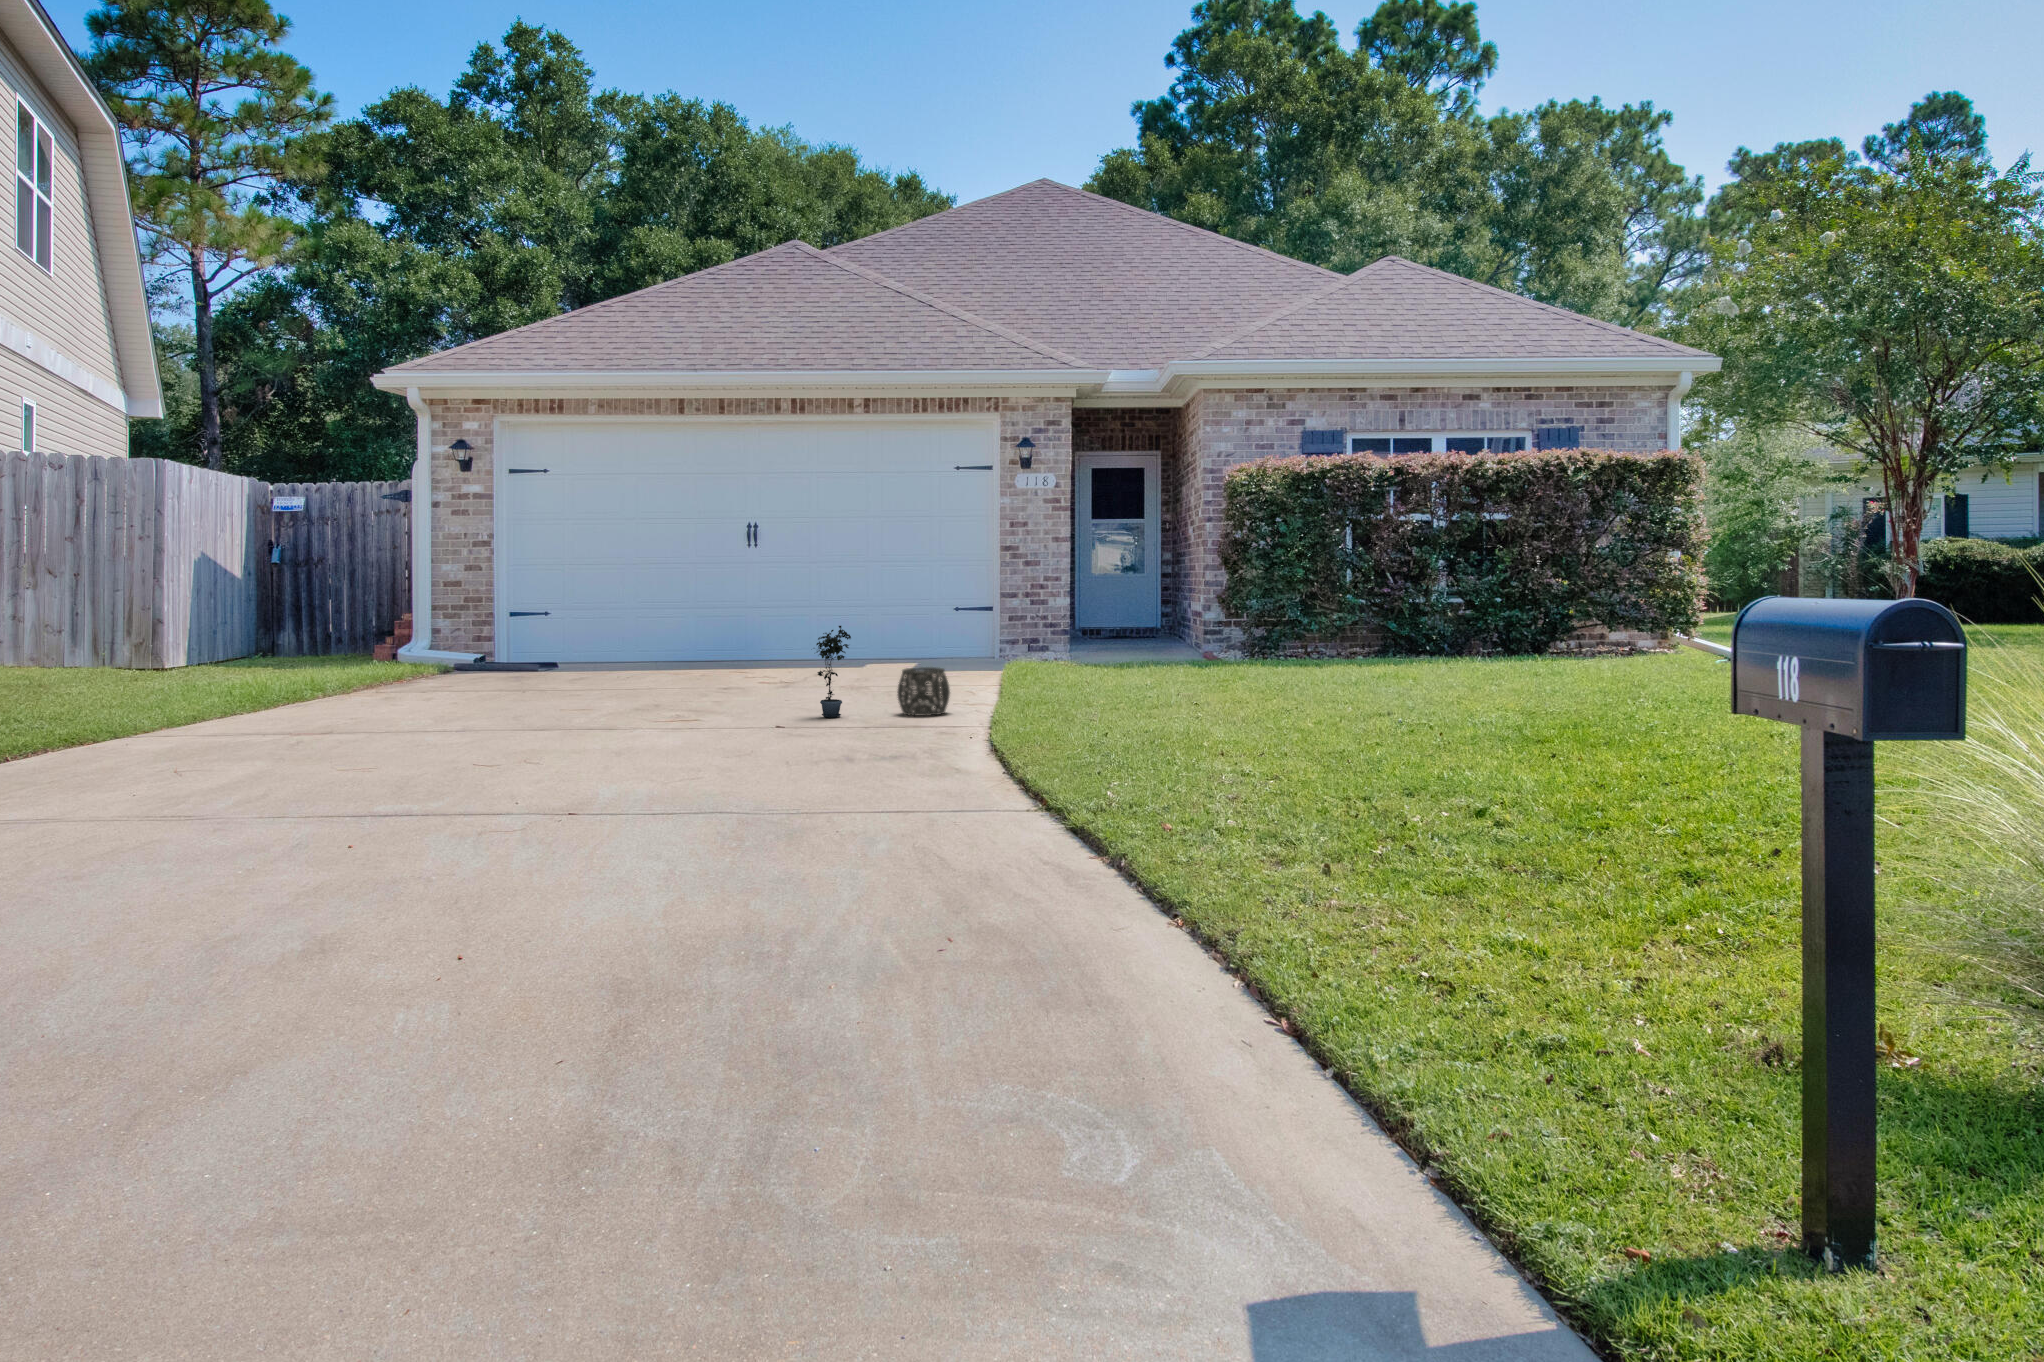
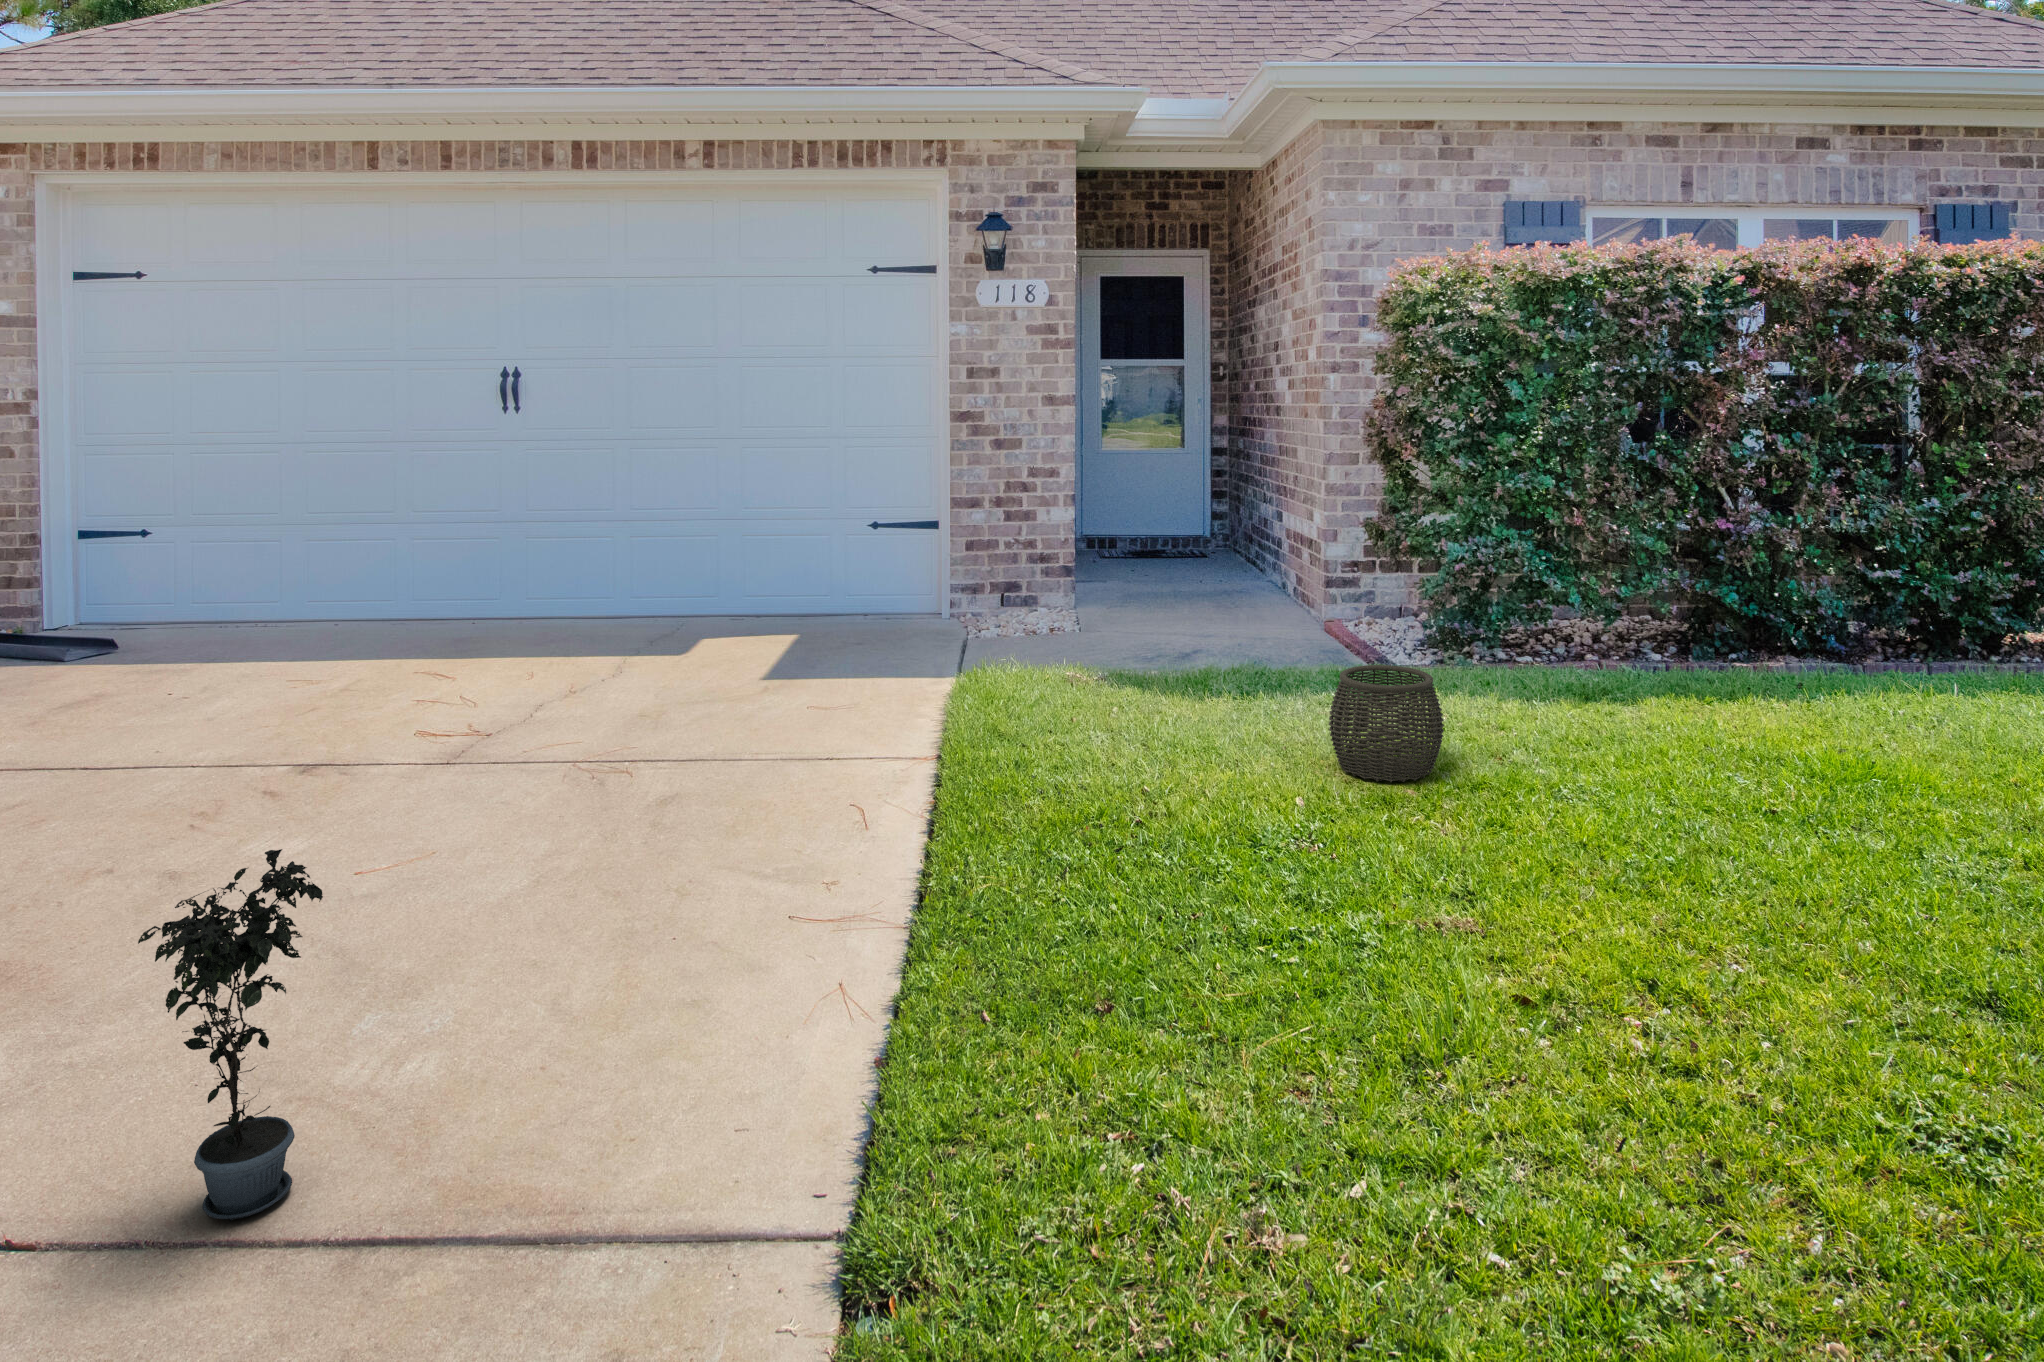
woven basket: present [897,667,950,716] -> present [1329,665,1444,782]

